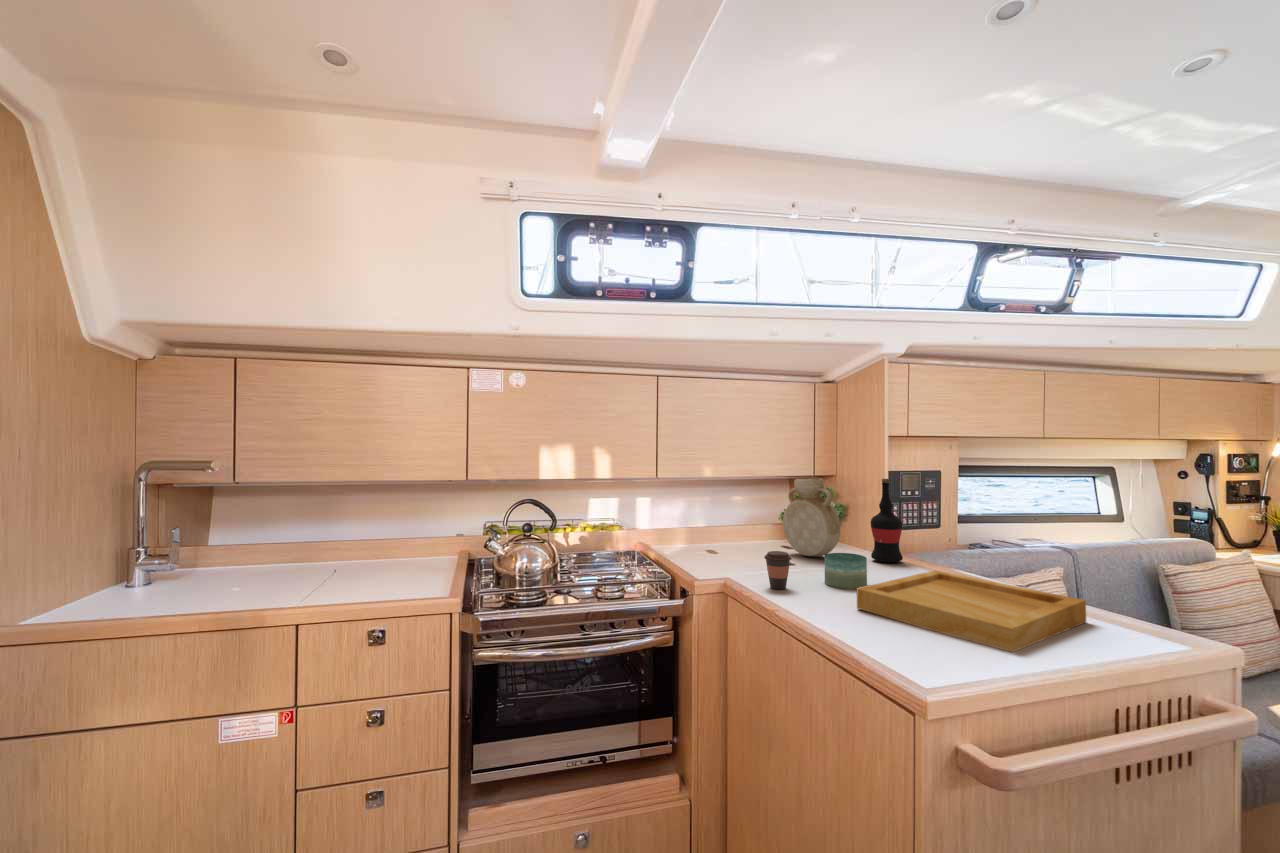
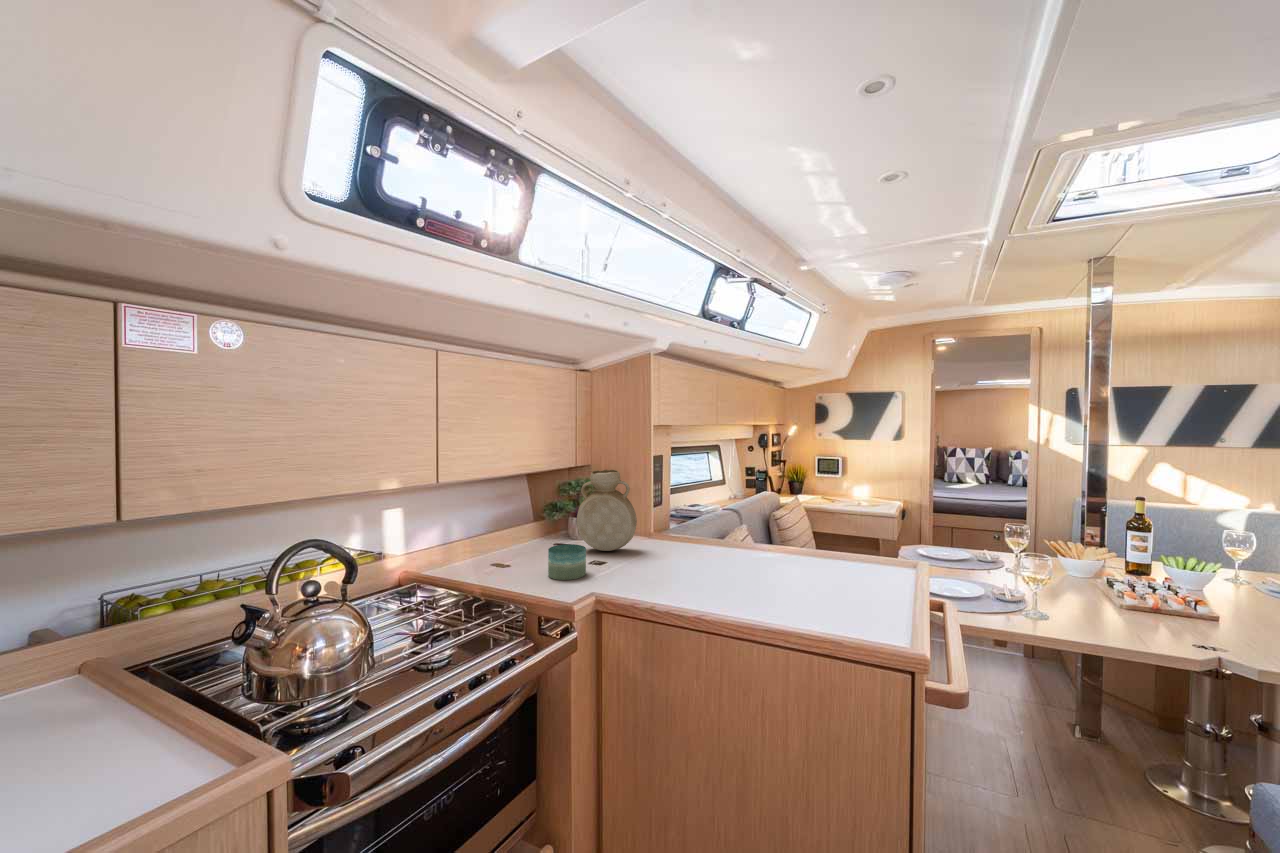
wine bottle: present [871,479,903,562] -> none [657,467,683,545]
coffee cup: present [764,551,791,589] -> none [647,555,675,596]
candle: present [824,553,867,589] -> present [548,544,586,580]
tray: present [857,570,1086,652] -> none [758,548,903,609]

